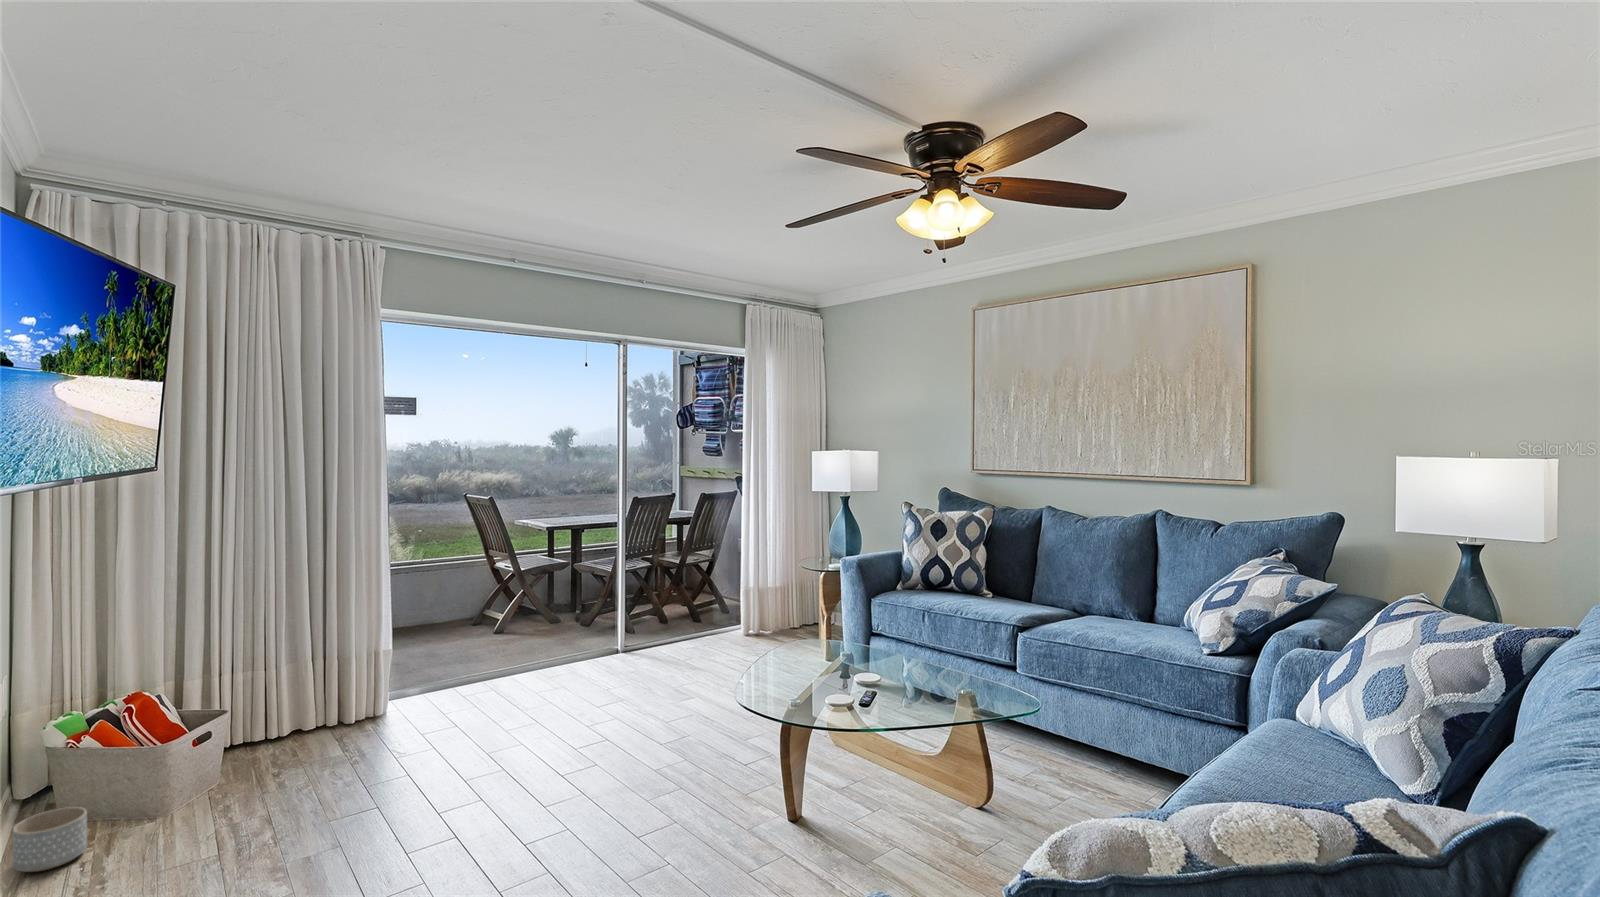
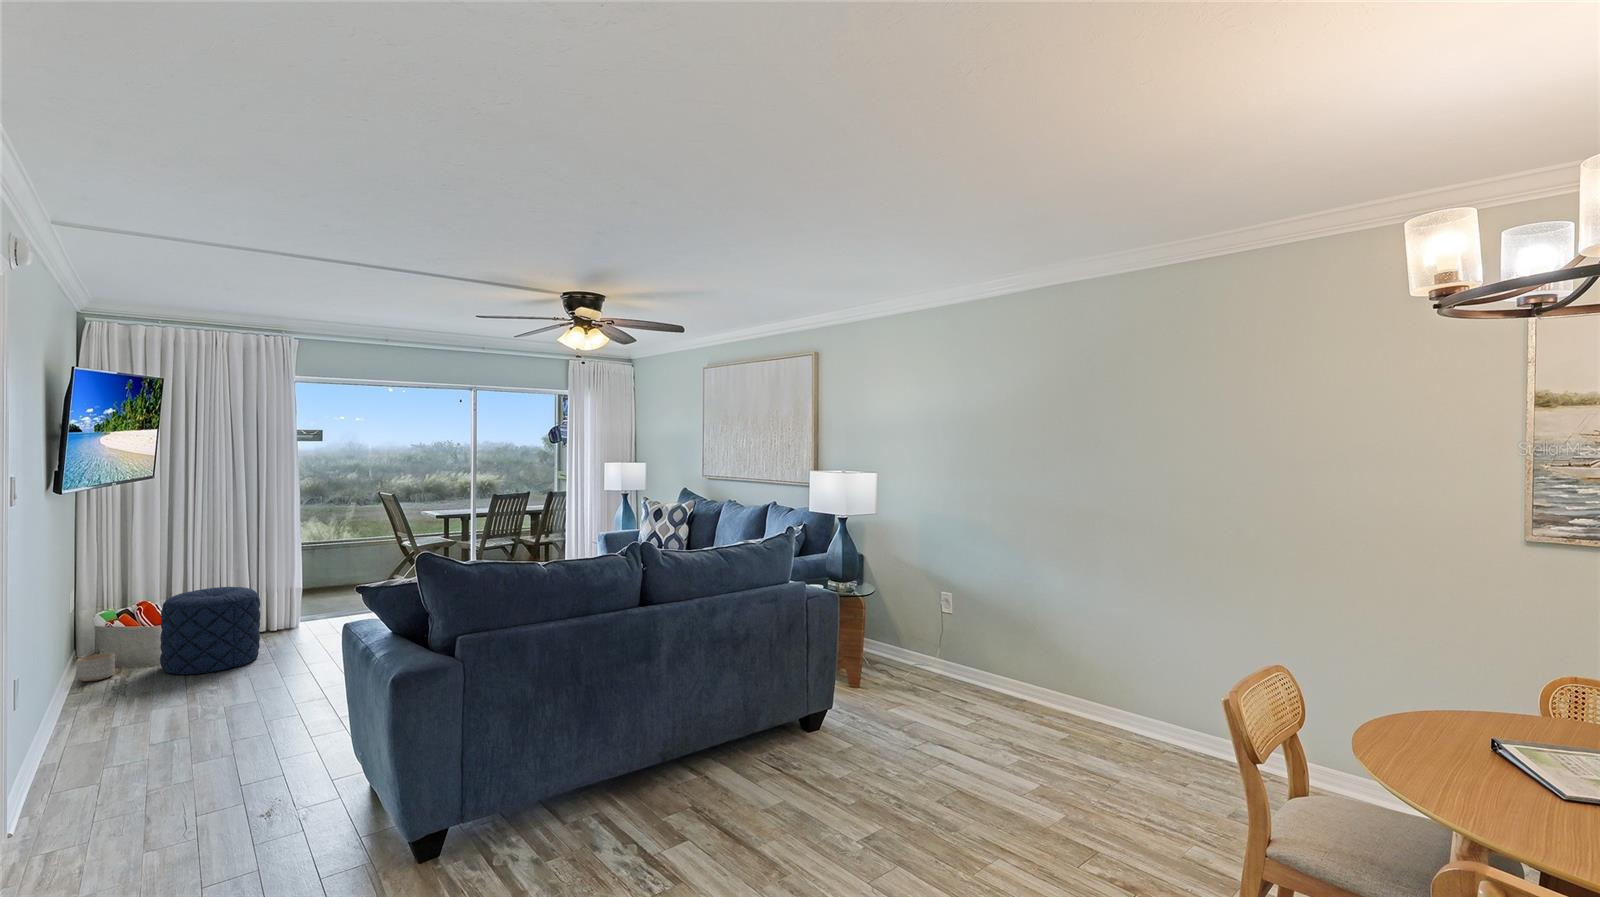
pouf: none [173,668,348,850] -> present [160,587,260,675]

